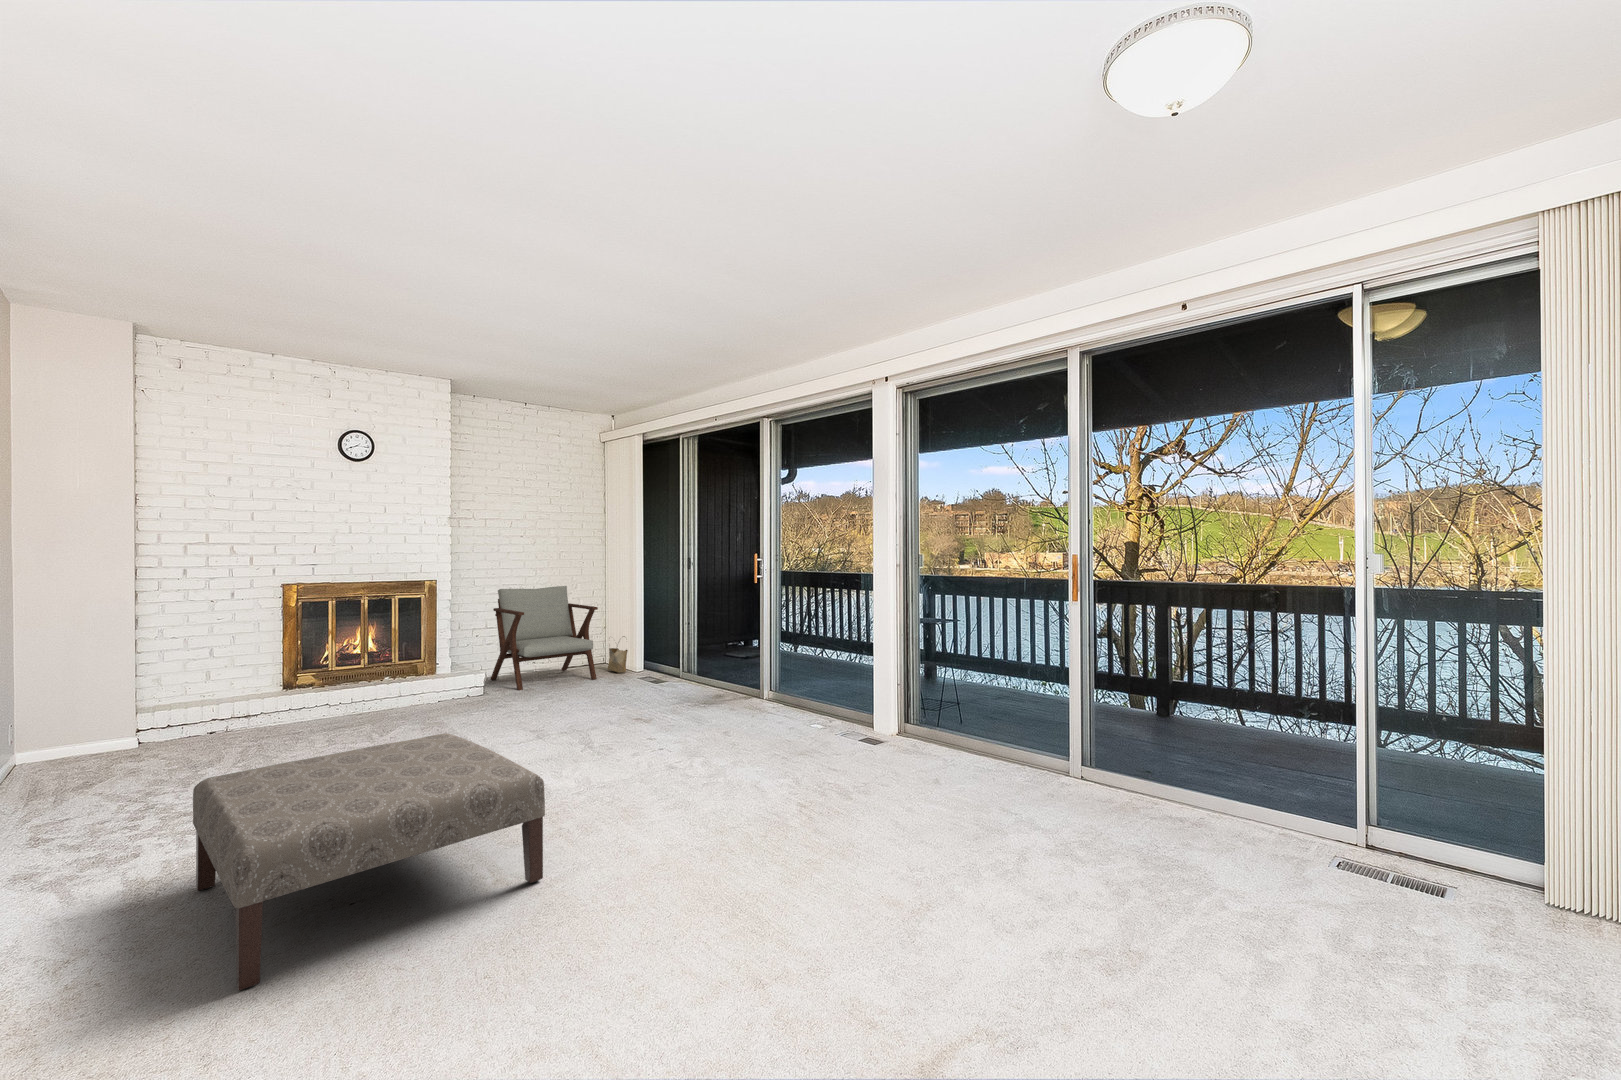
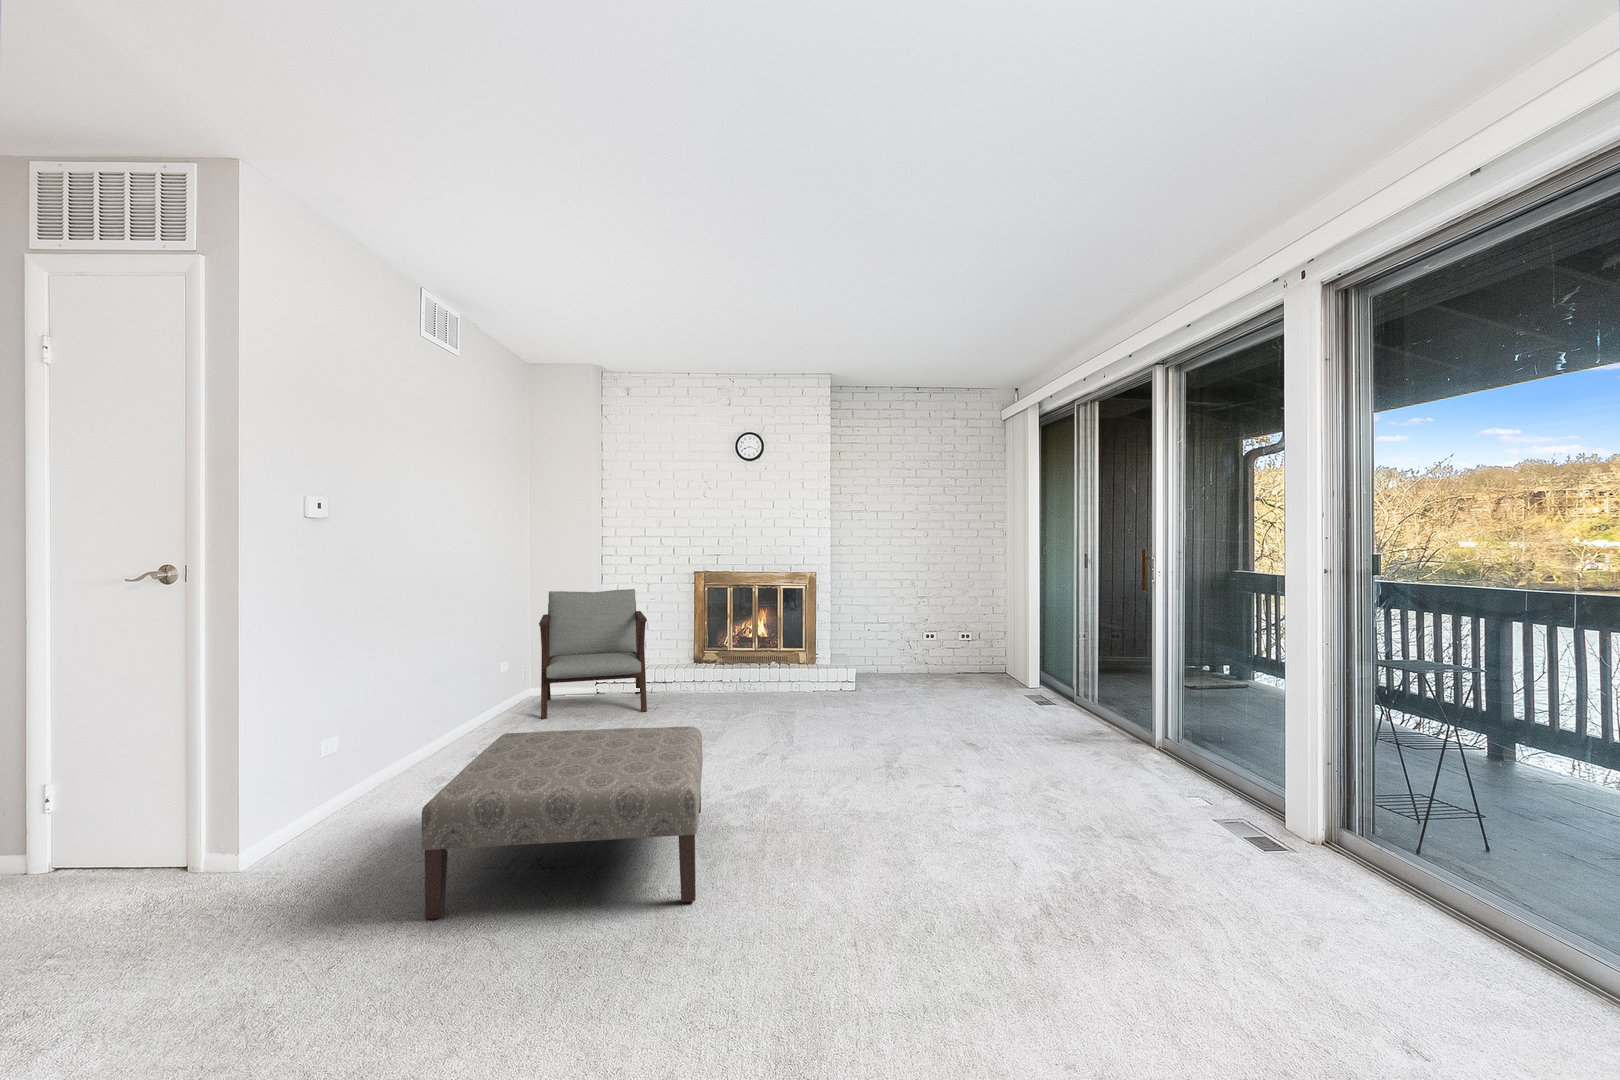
lounge chair: present [491,586,598,690] -> present [539,589,647,719]
woven basket: present [607,636,628,673] -> none [998,642,1019,684]

